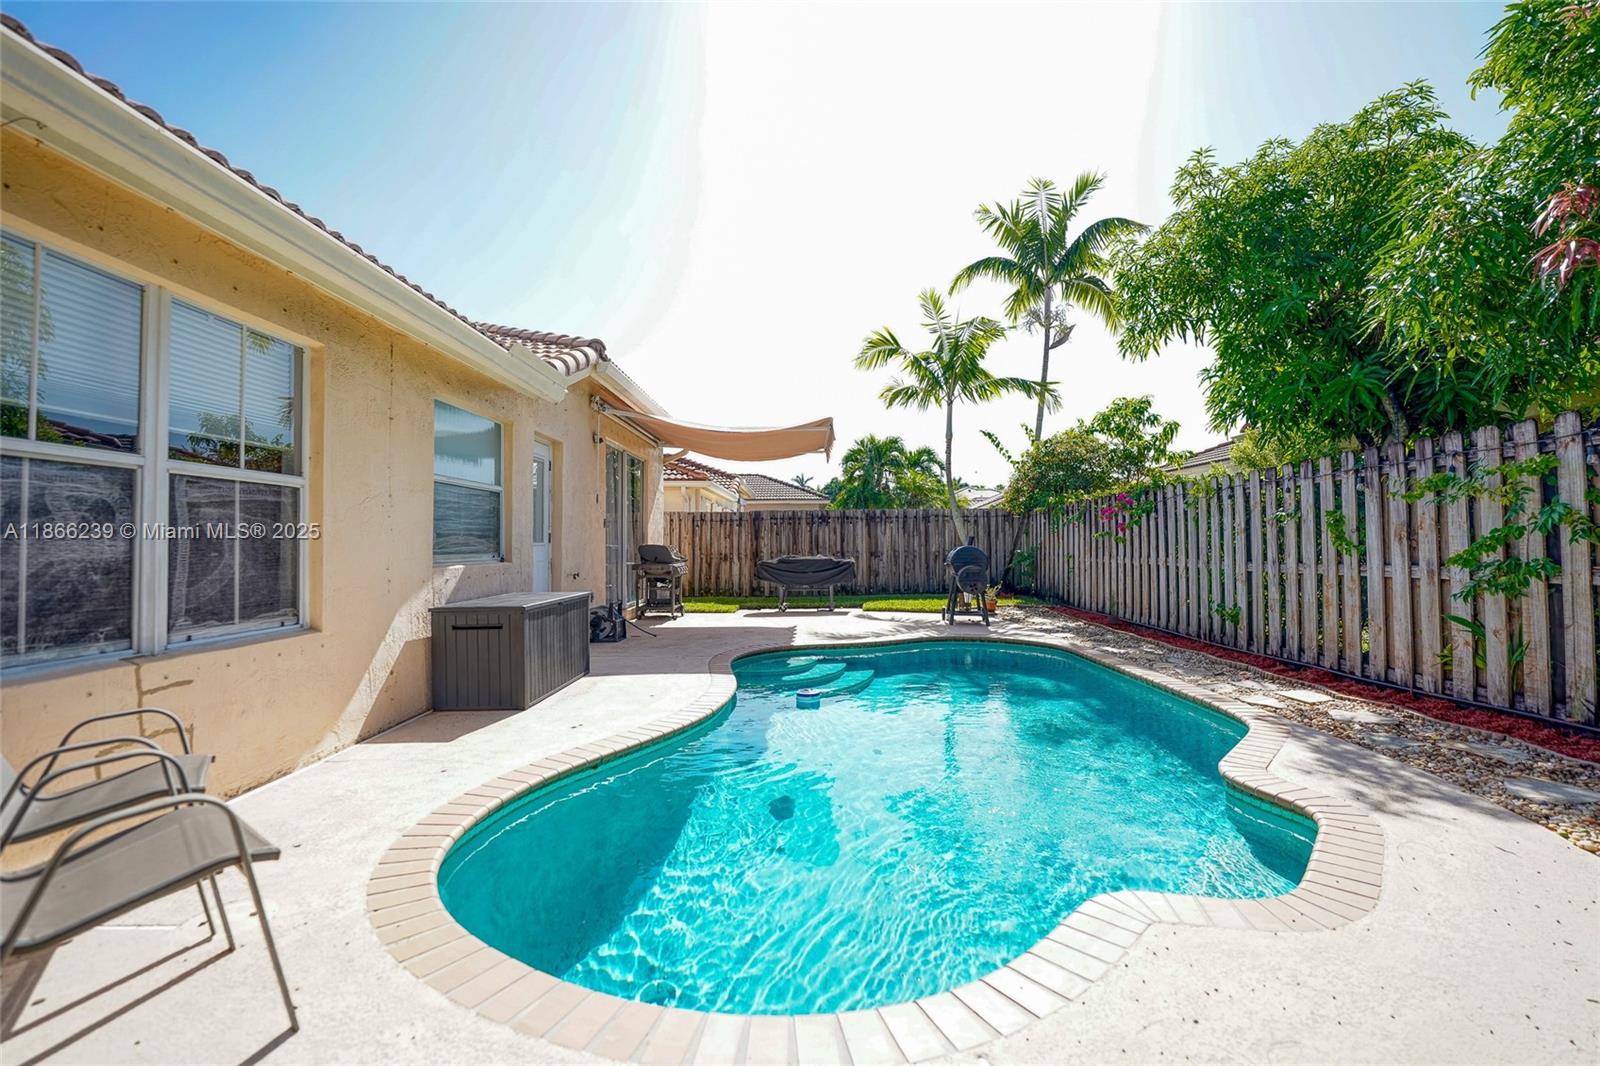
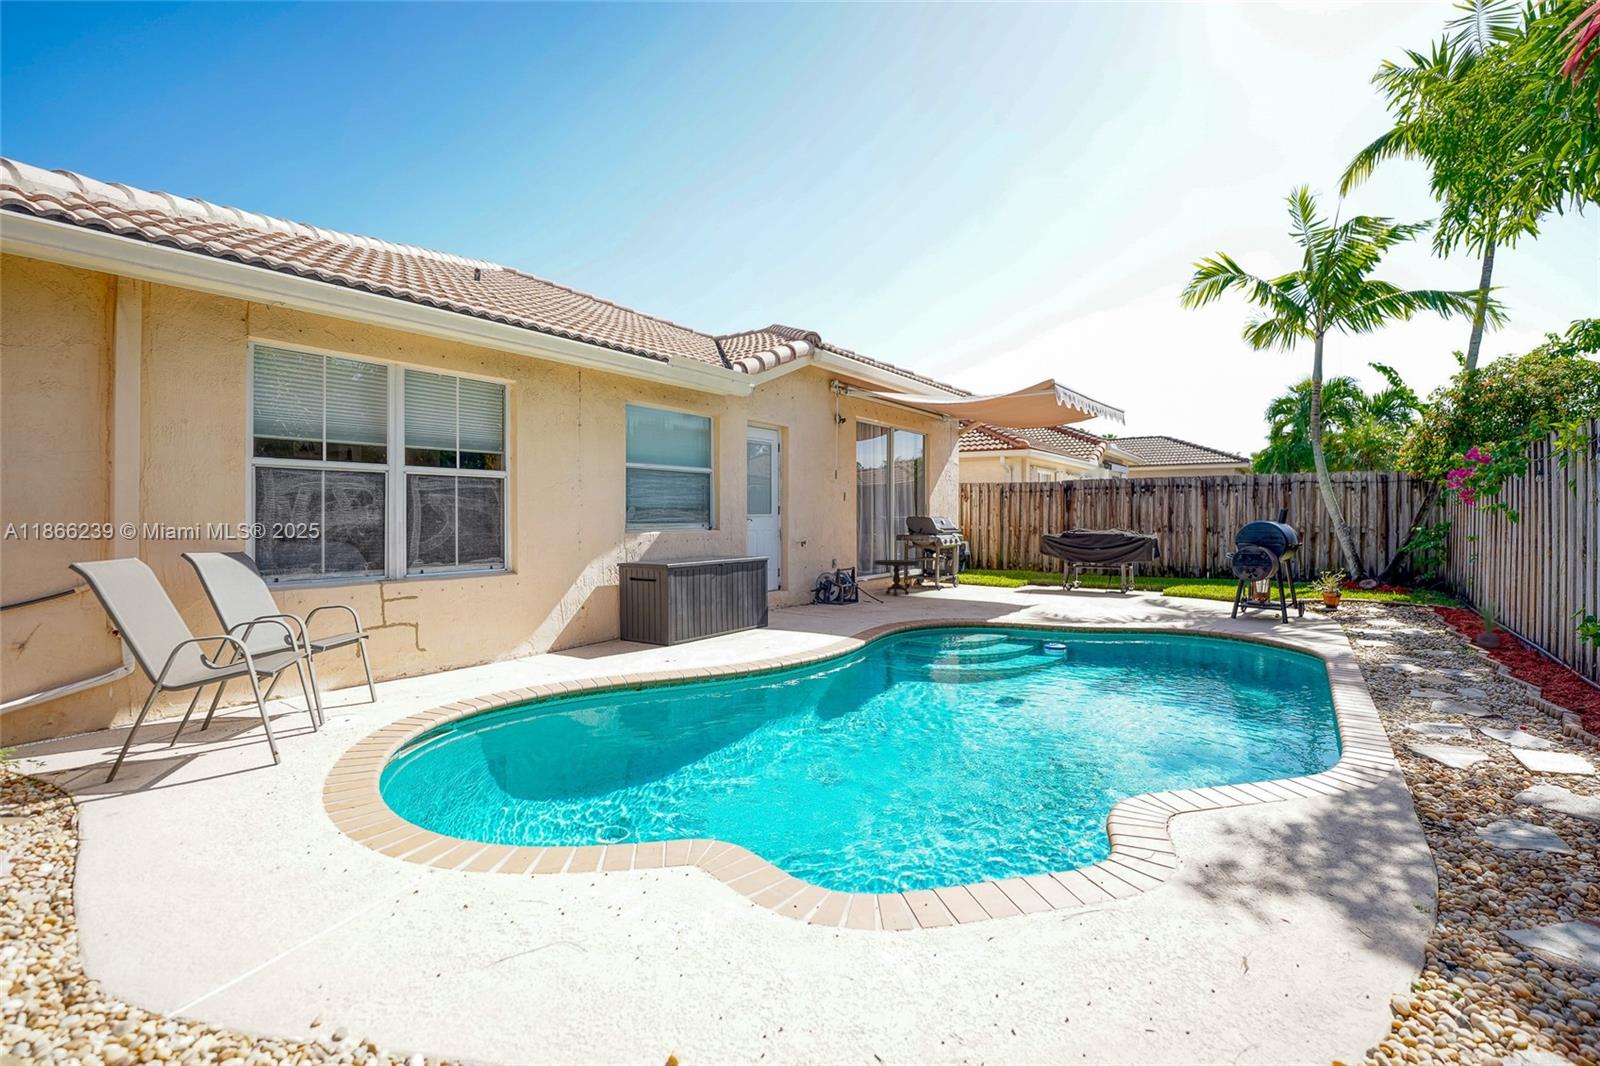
side table: none [617,591,666,629] -> present [874,560,919,596]

